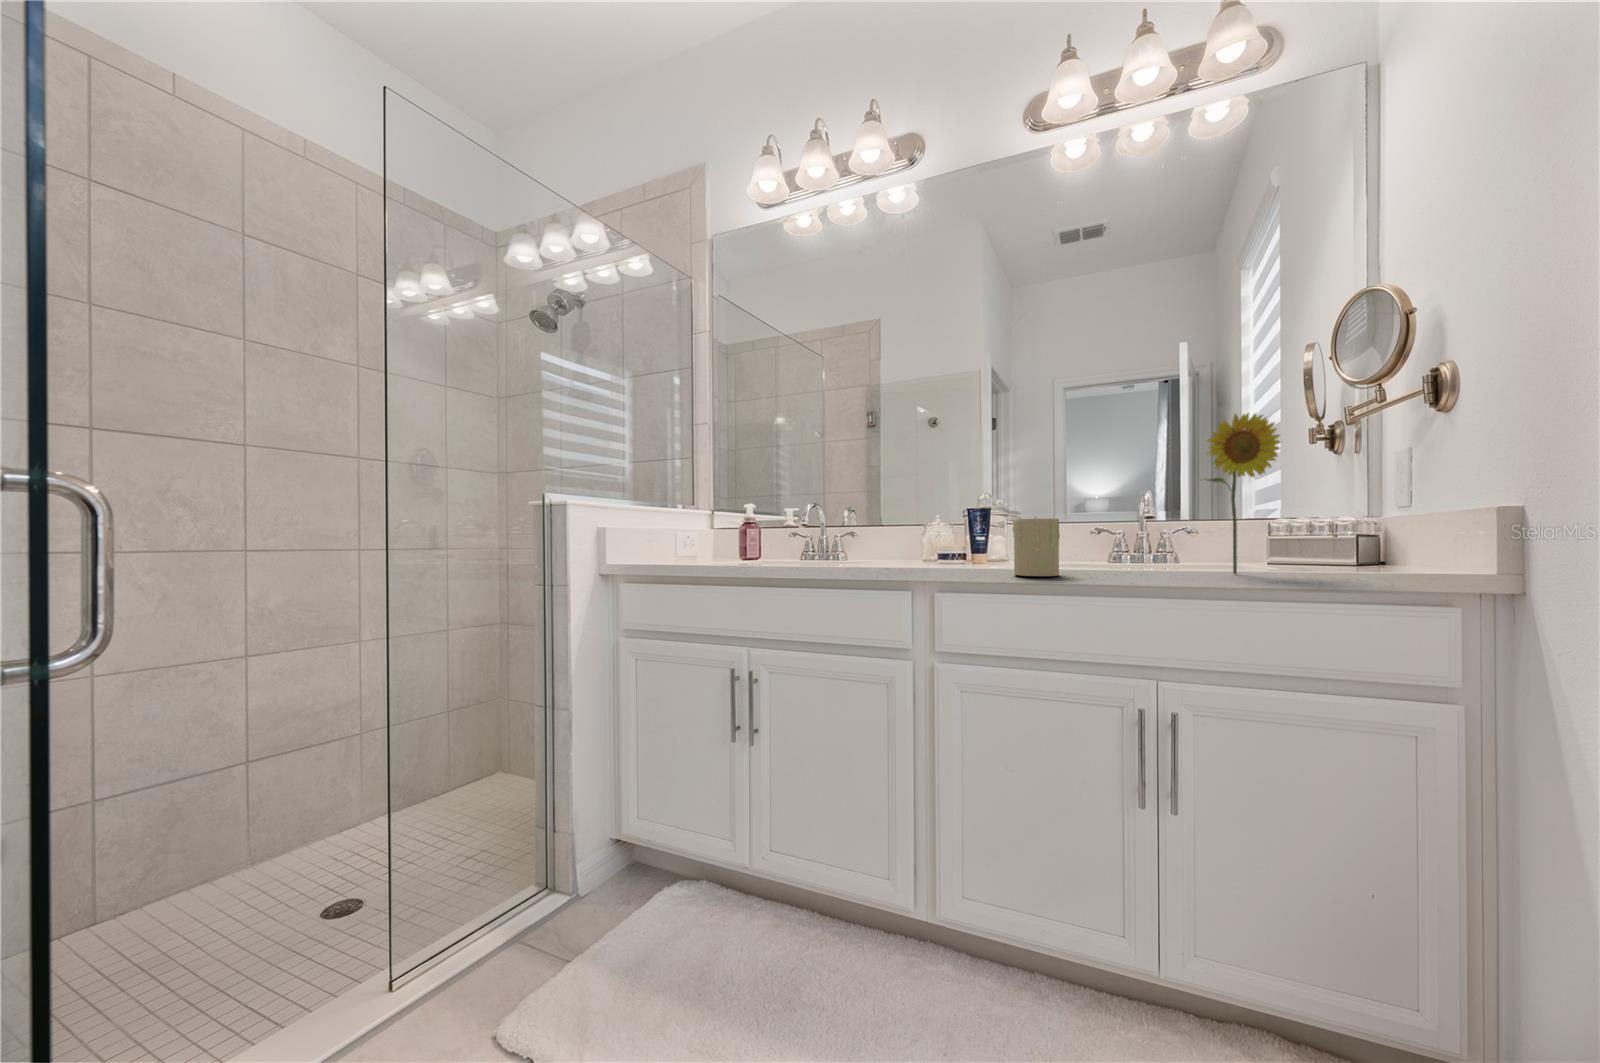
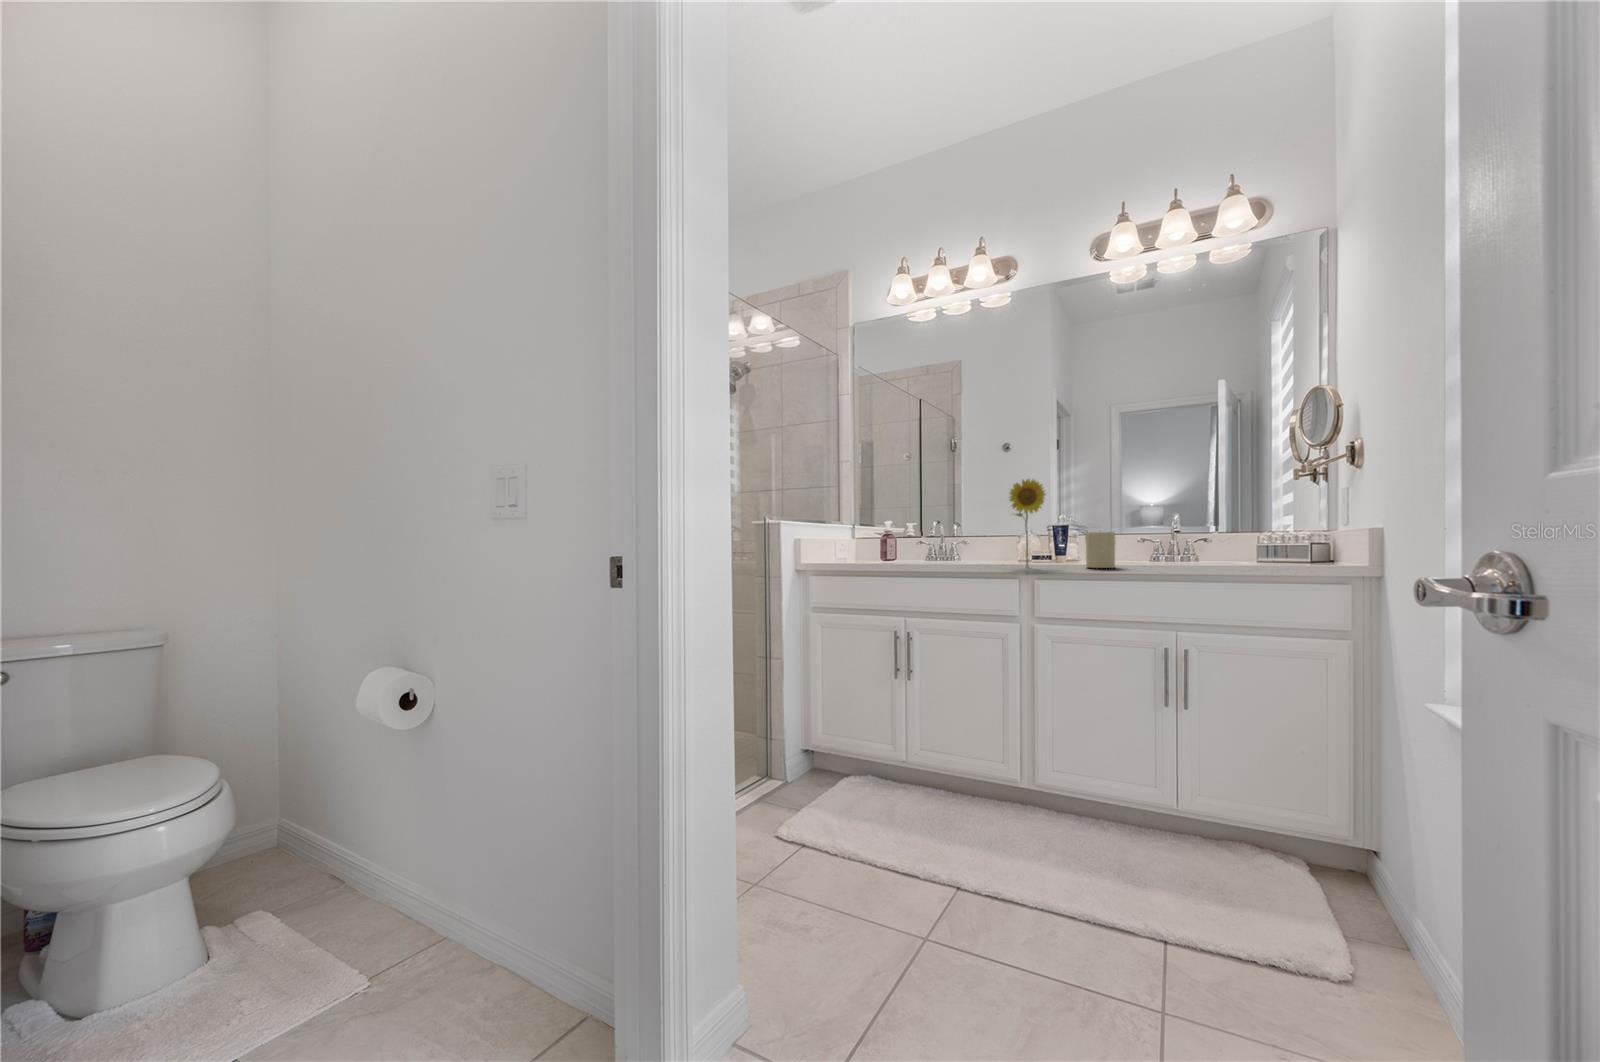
flower: present [1207,413,1281,574] -> present [1009,479,1046,566]

